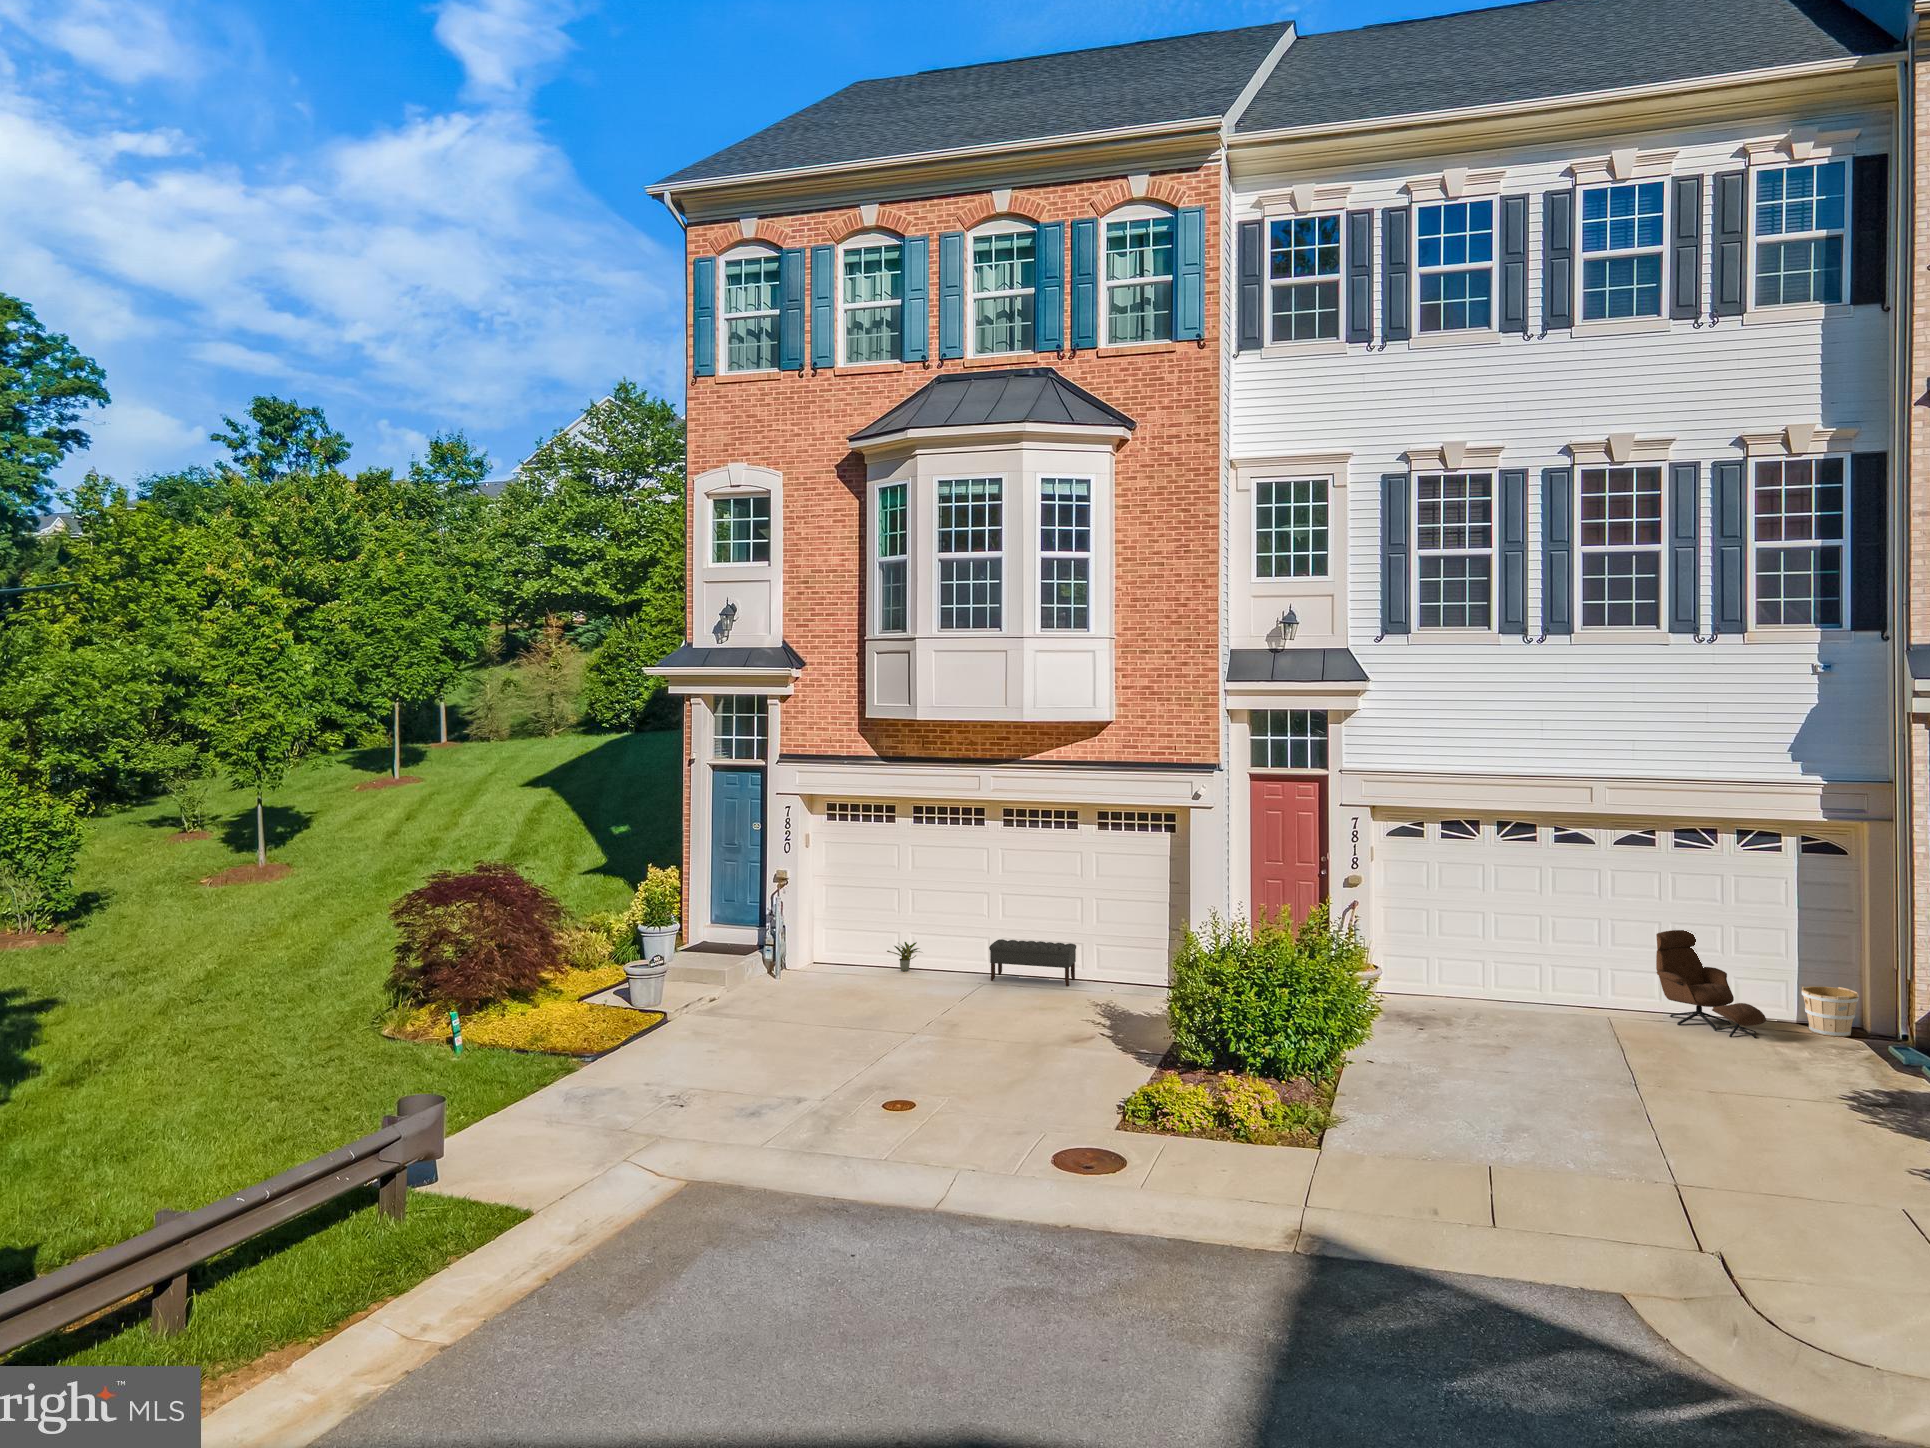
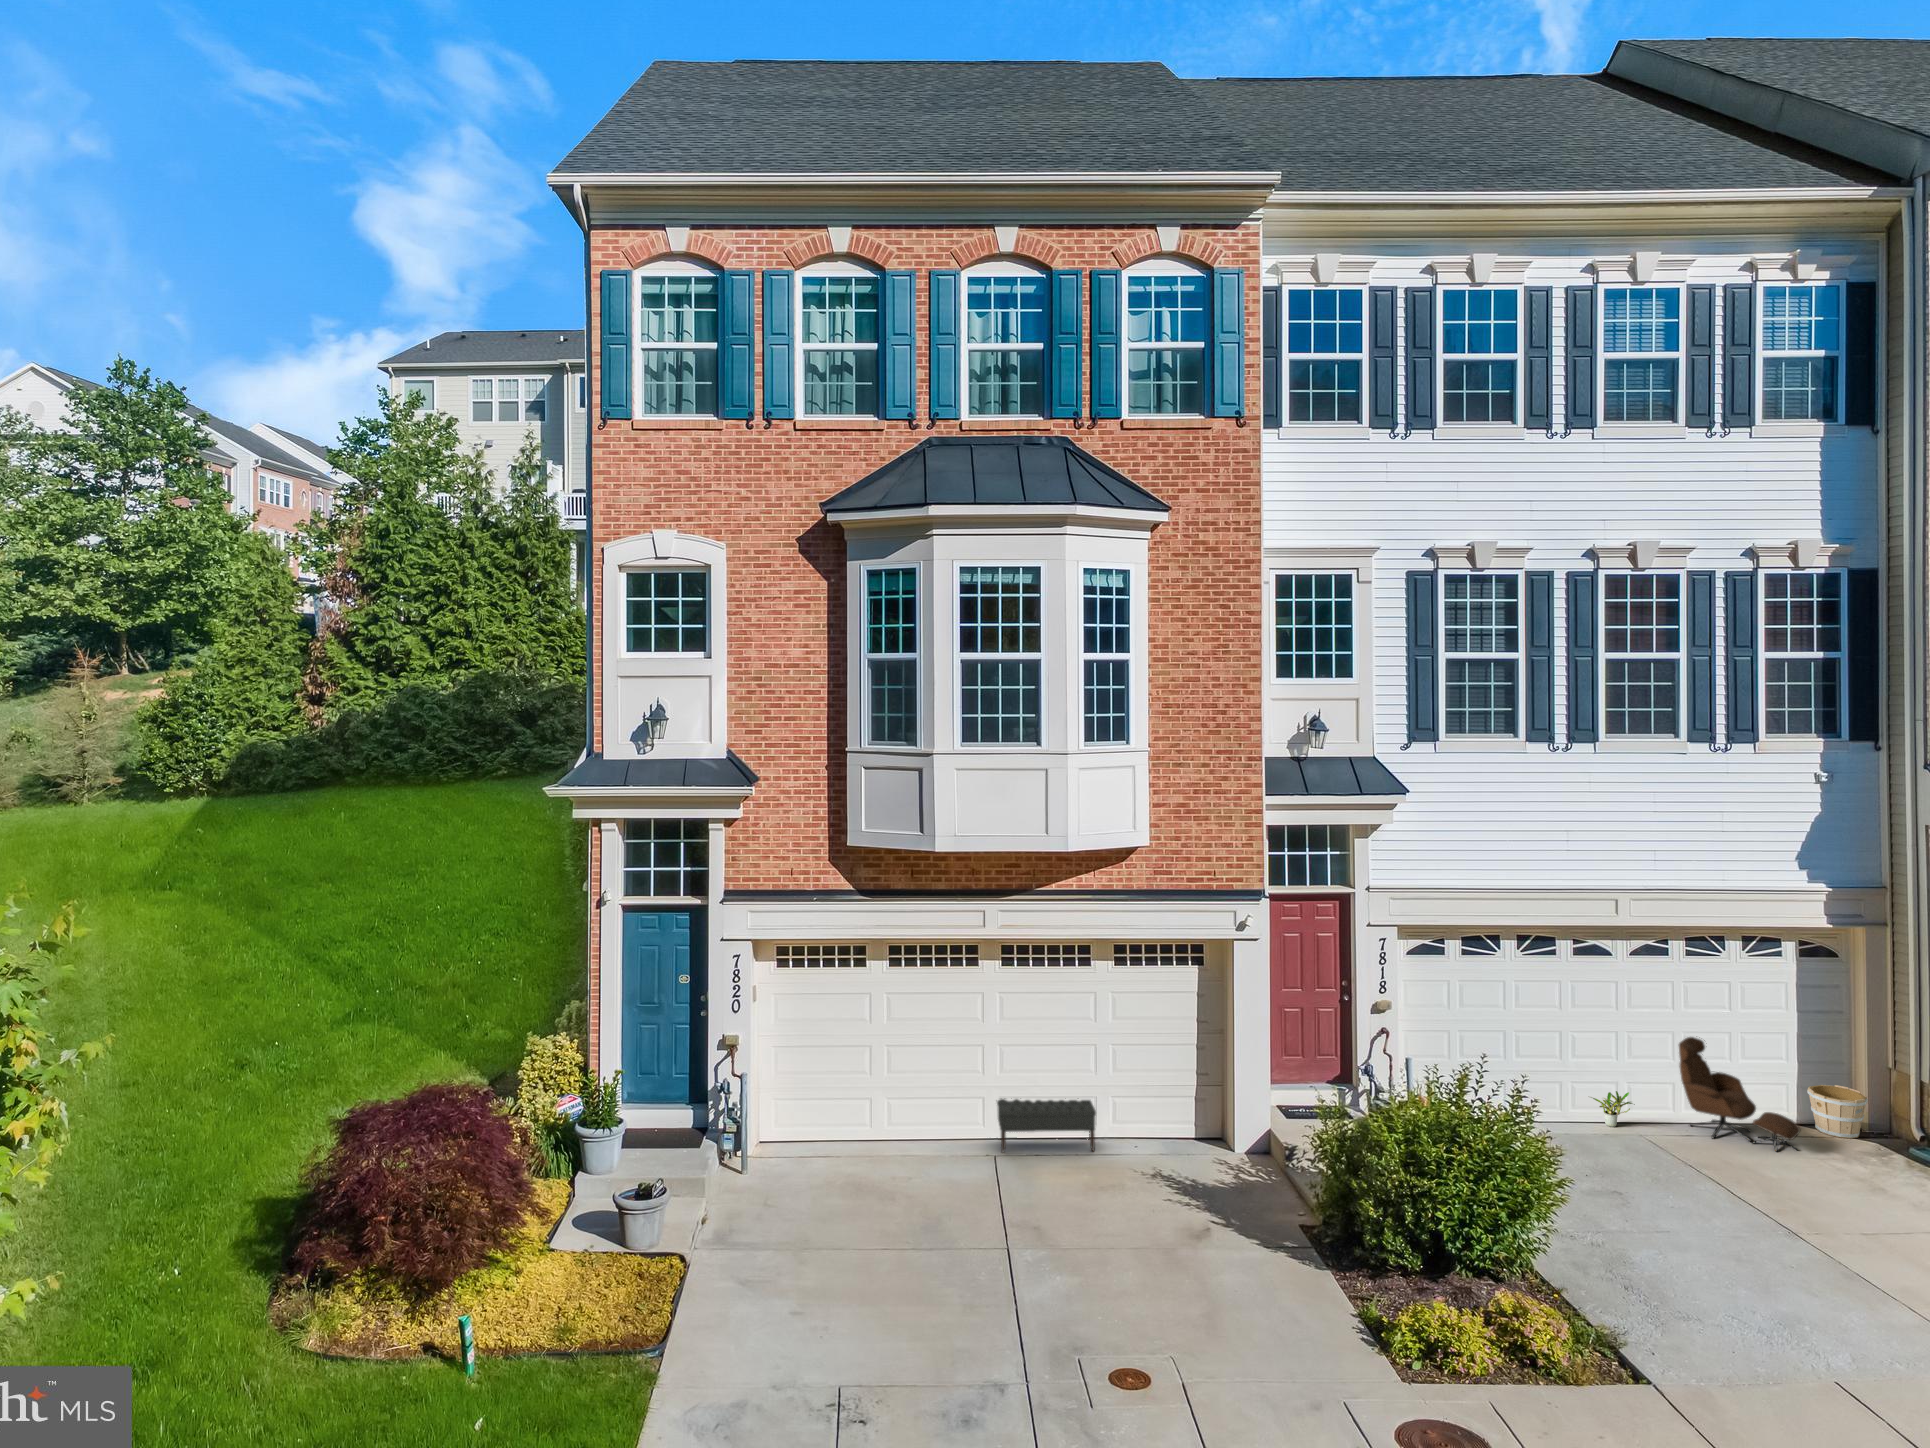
potted plant: present [887,942,920,971] -> present [1591,1091,1635,1127]

